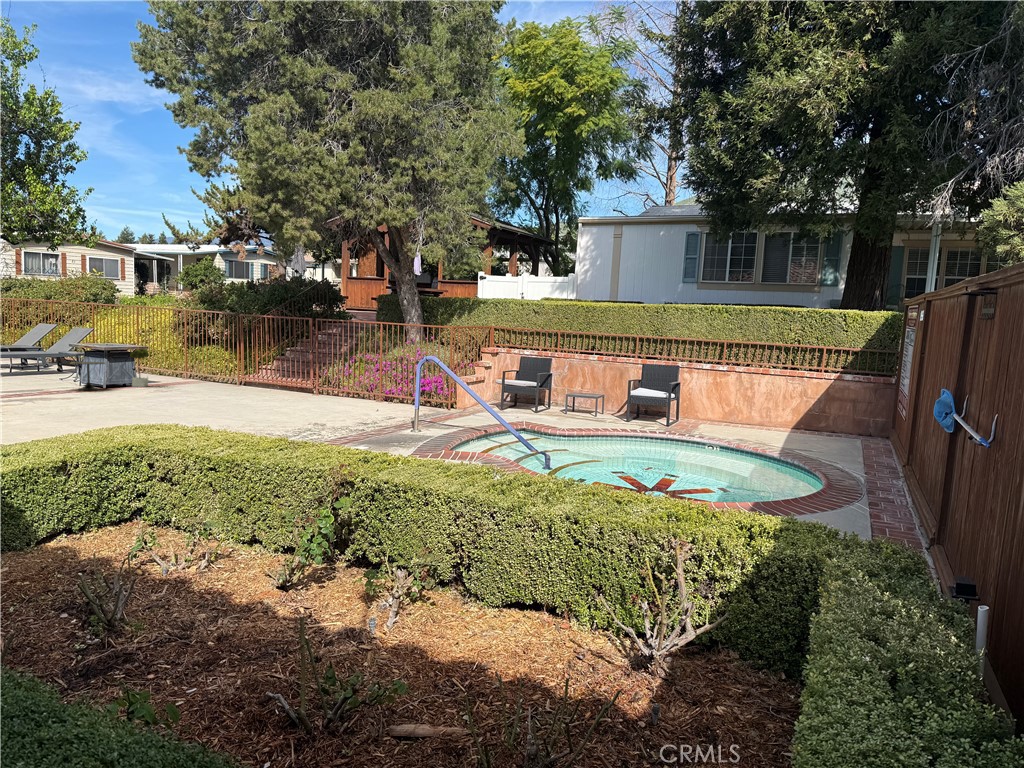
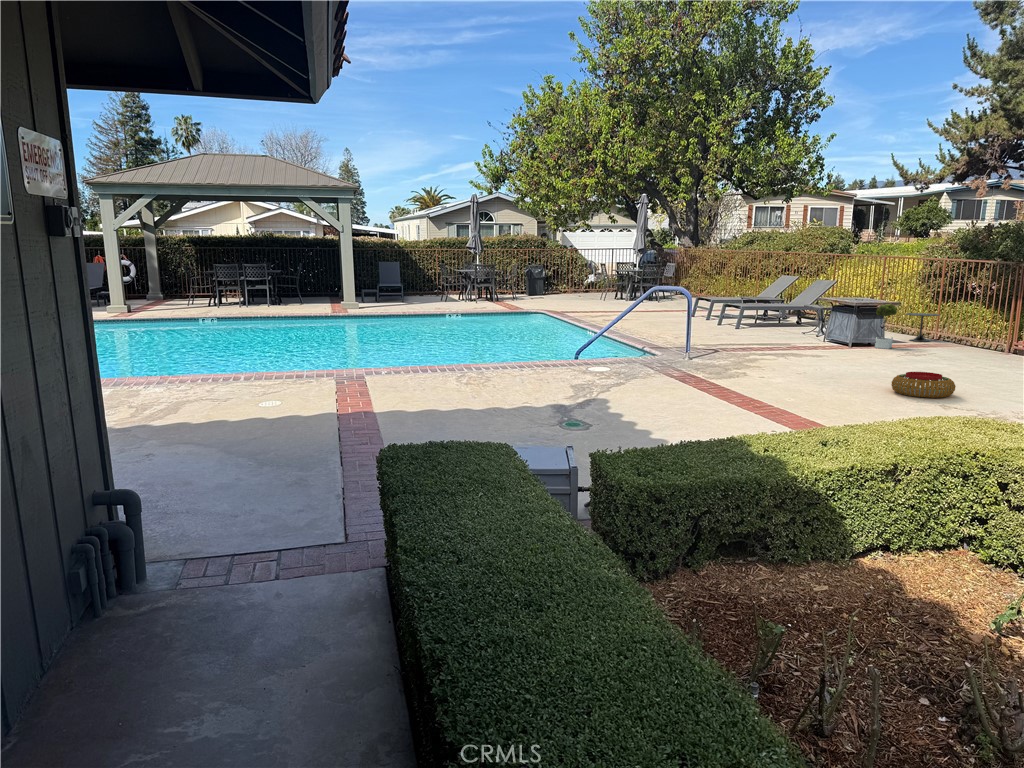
side table: present [71,362,105,390] -> present [906,313,939,342]
pouf: none [128,401,180,421] -> present [891,372,956,398]

